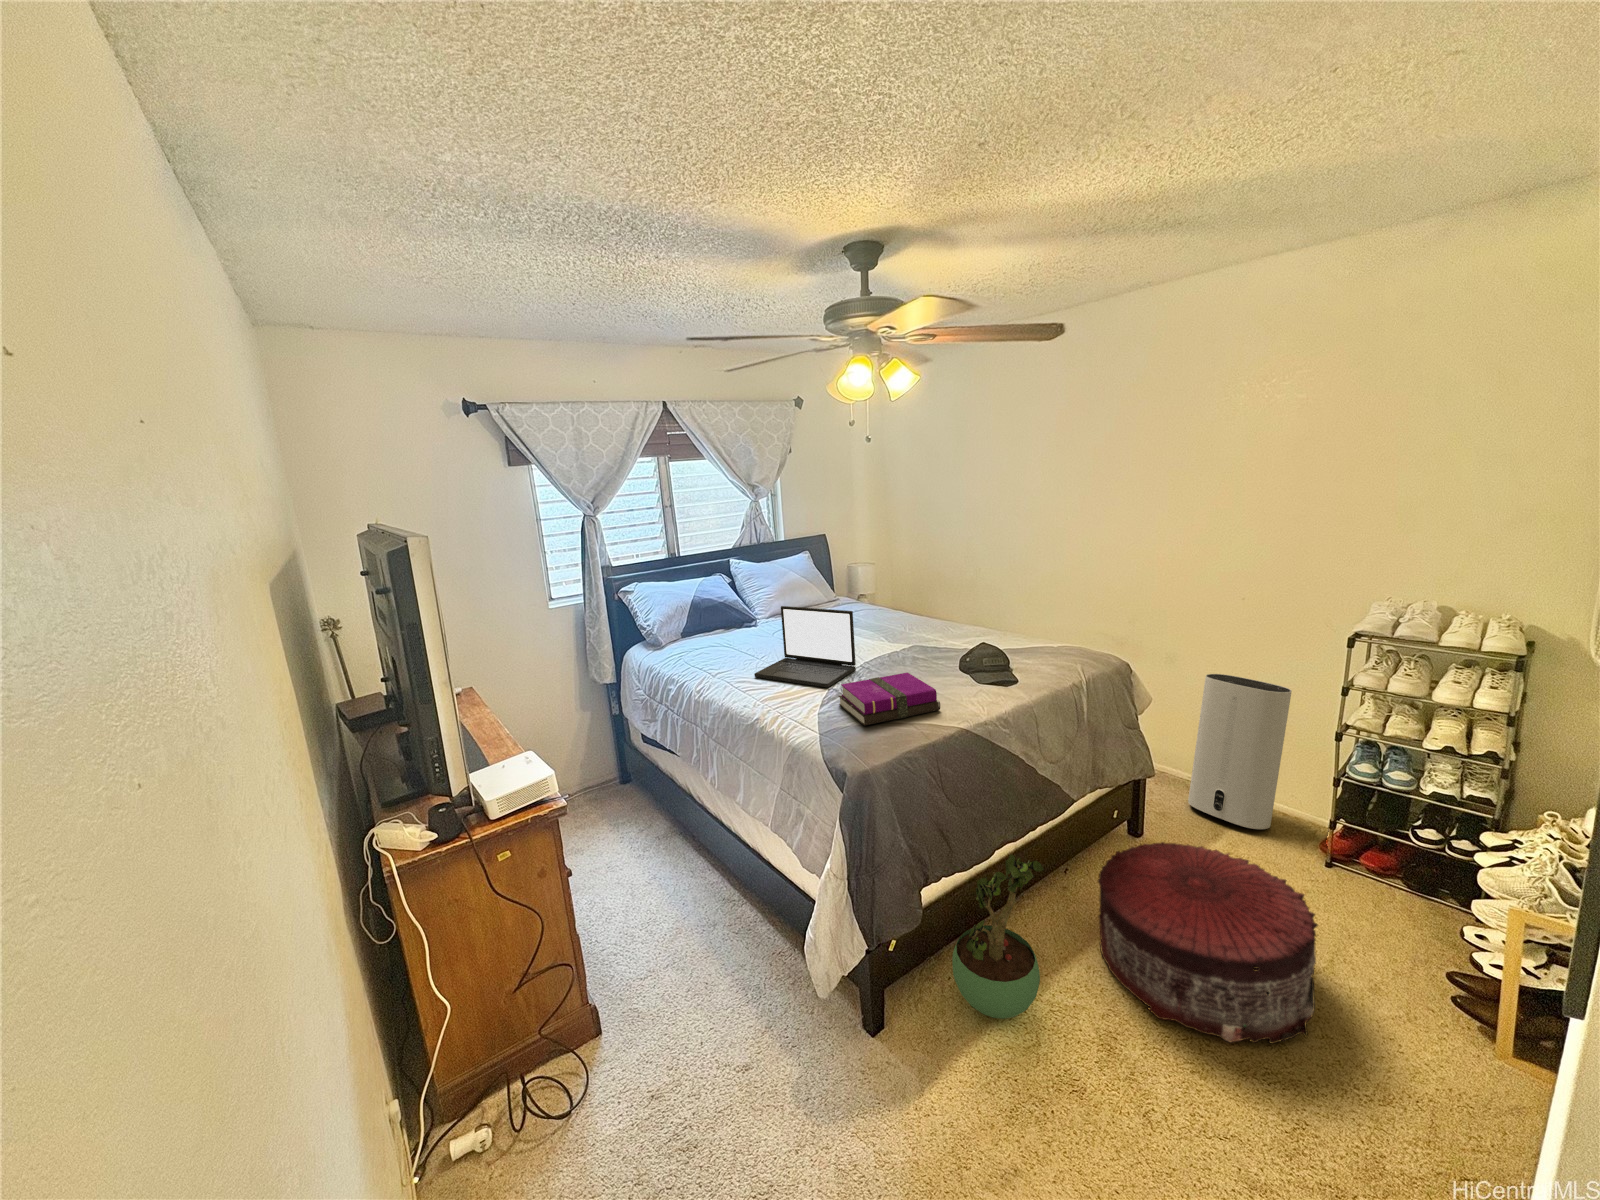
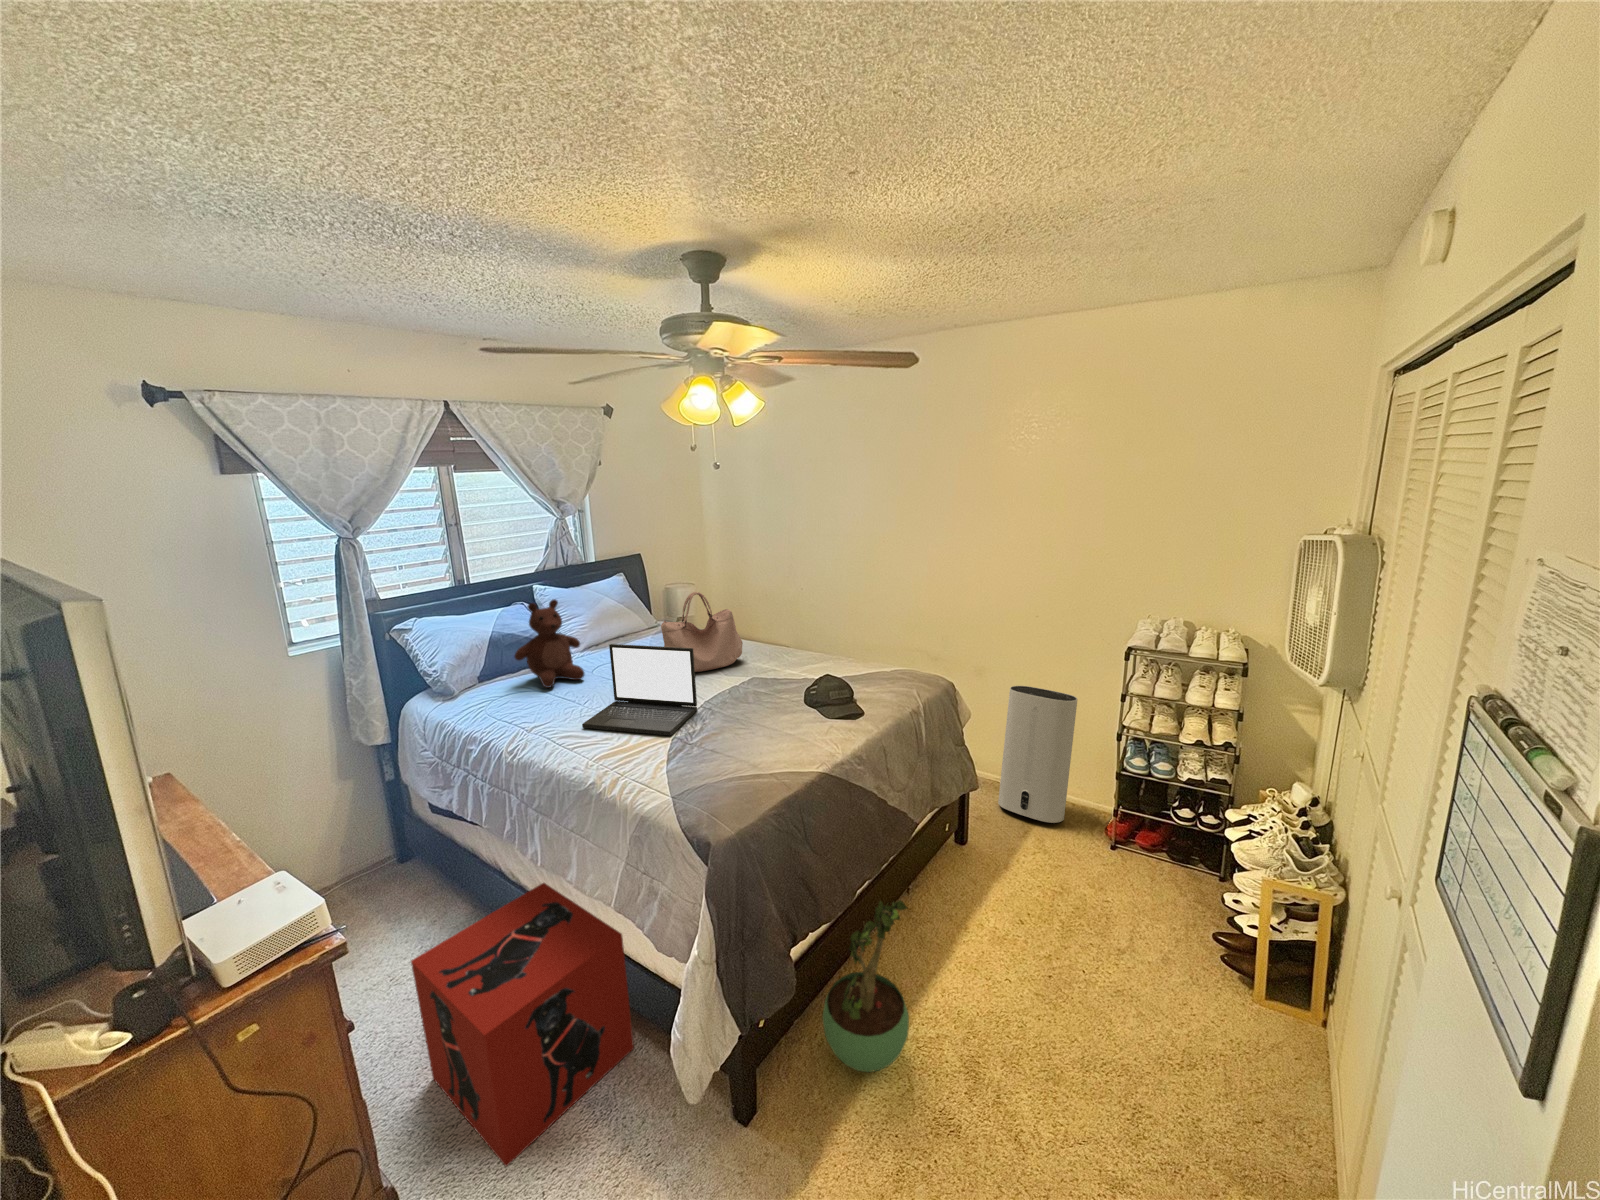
handbag: none [830,563,908,638] -> present [661,592,743,672]
teddy bear: none [706,568,763,645] -> present [514,599,584,688]
notebook: present [838,673,940,726] -> none [687,714,797,781]
storage box: none [614,803,783,1017] -> present [411,883,634,1166]
pouf: present [1098,842,1318,1043] -> none [947,853,1132,1042]

